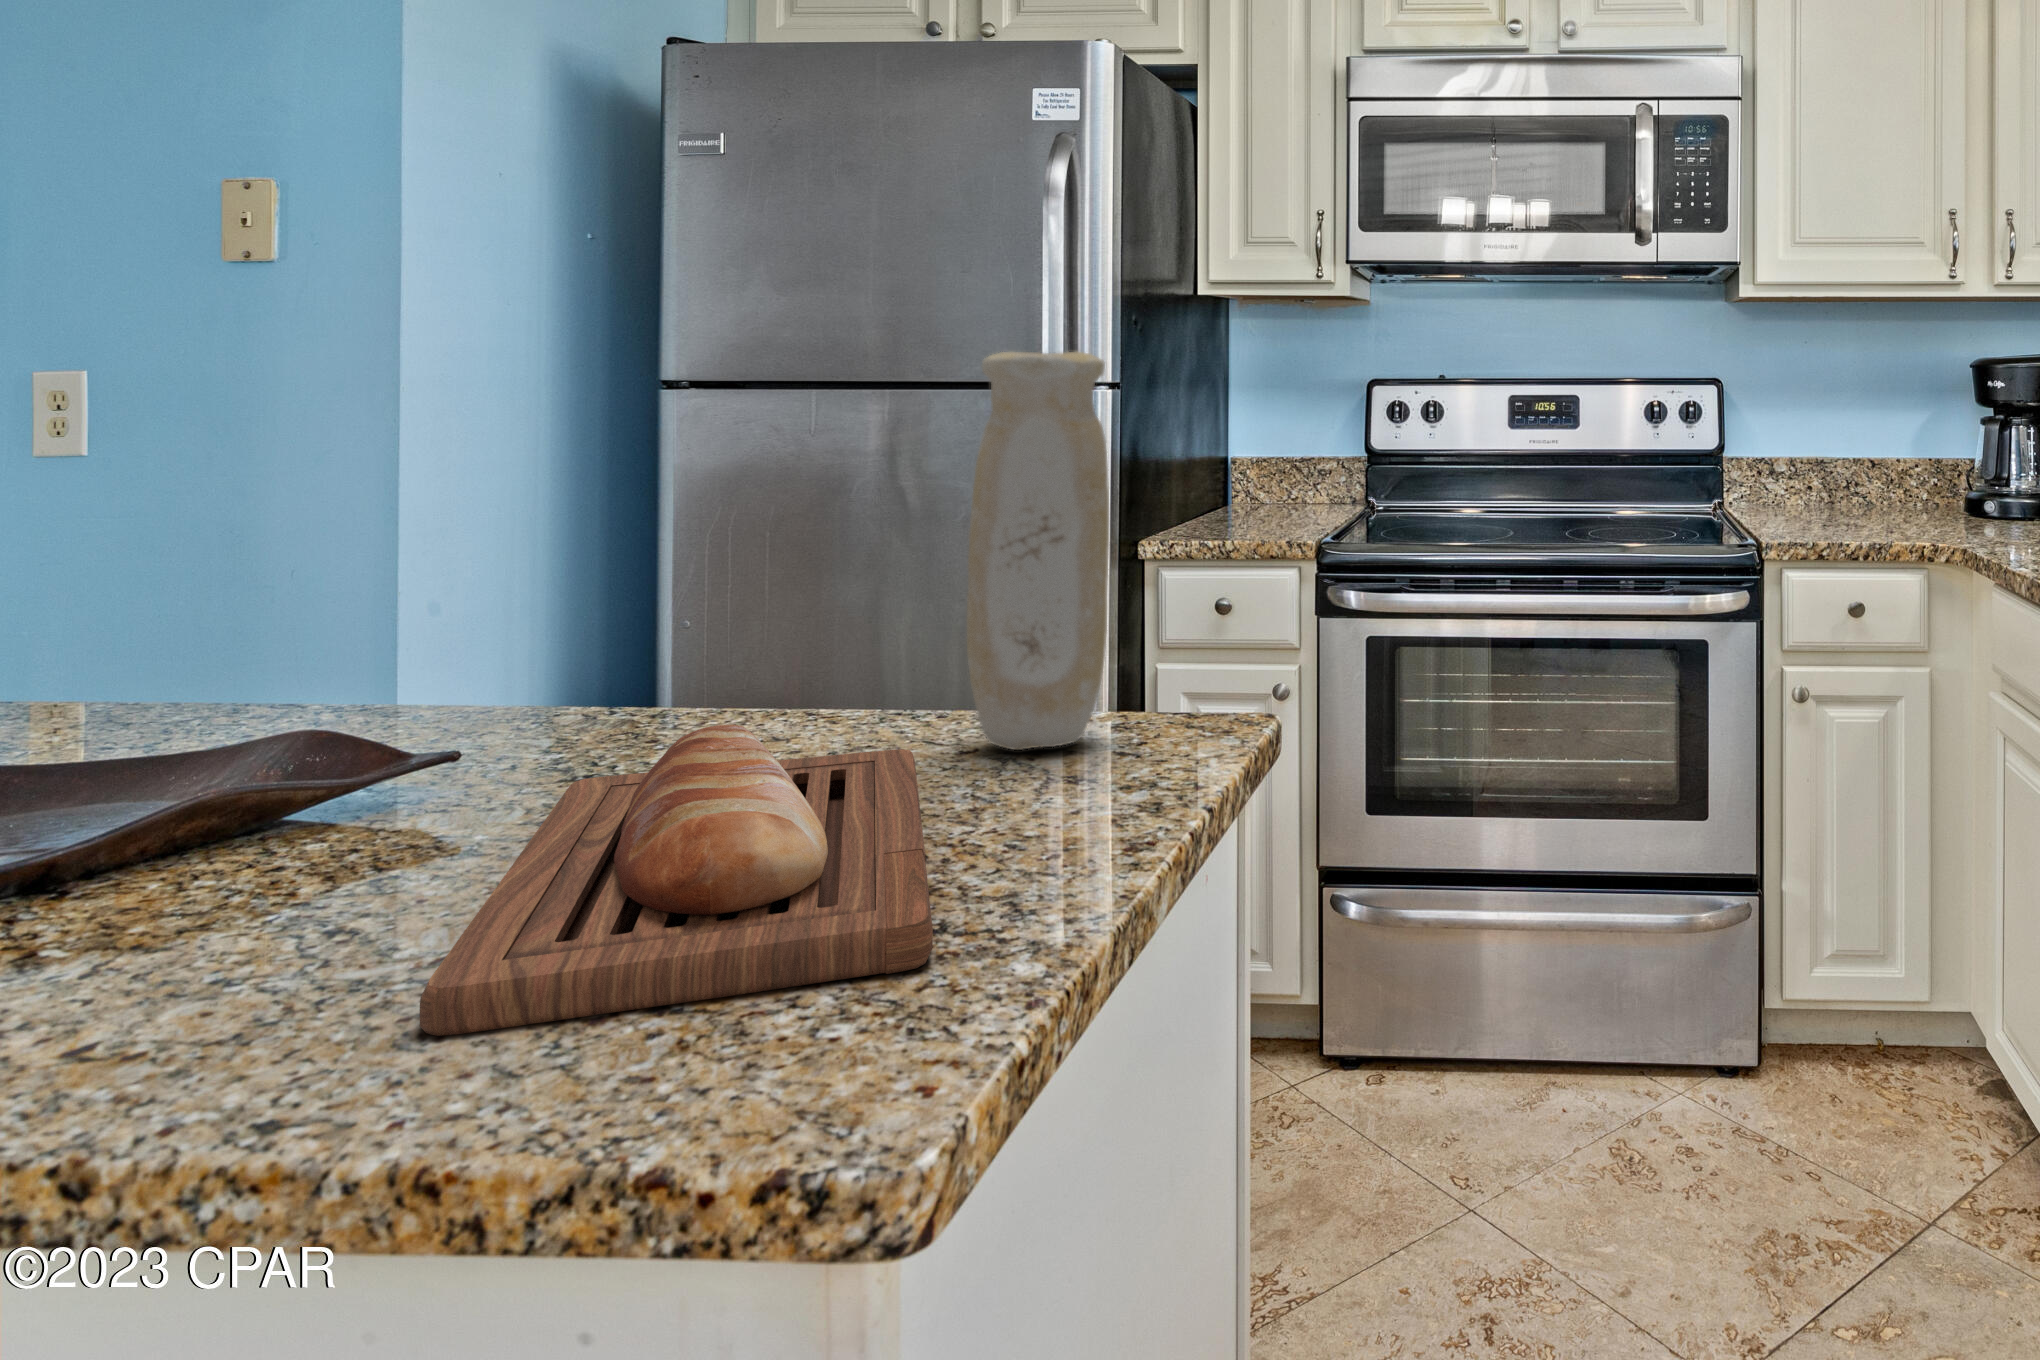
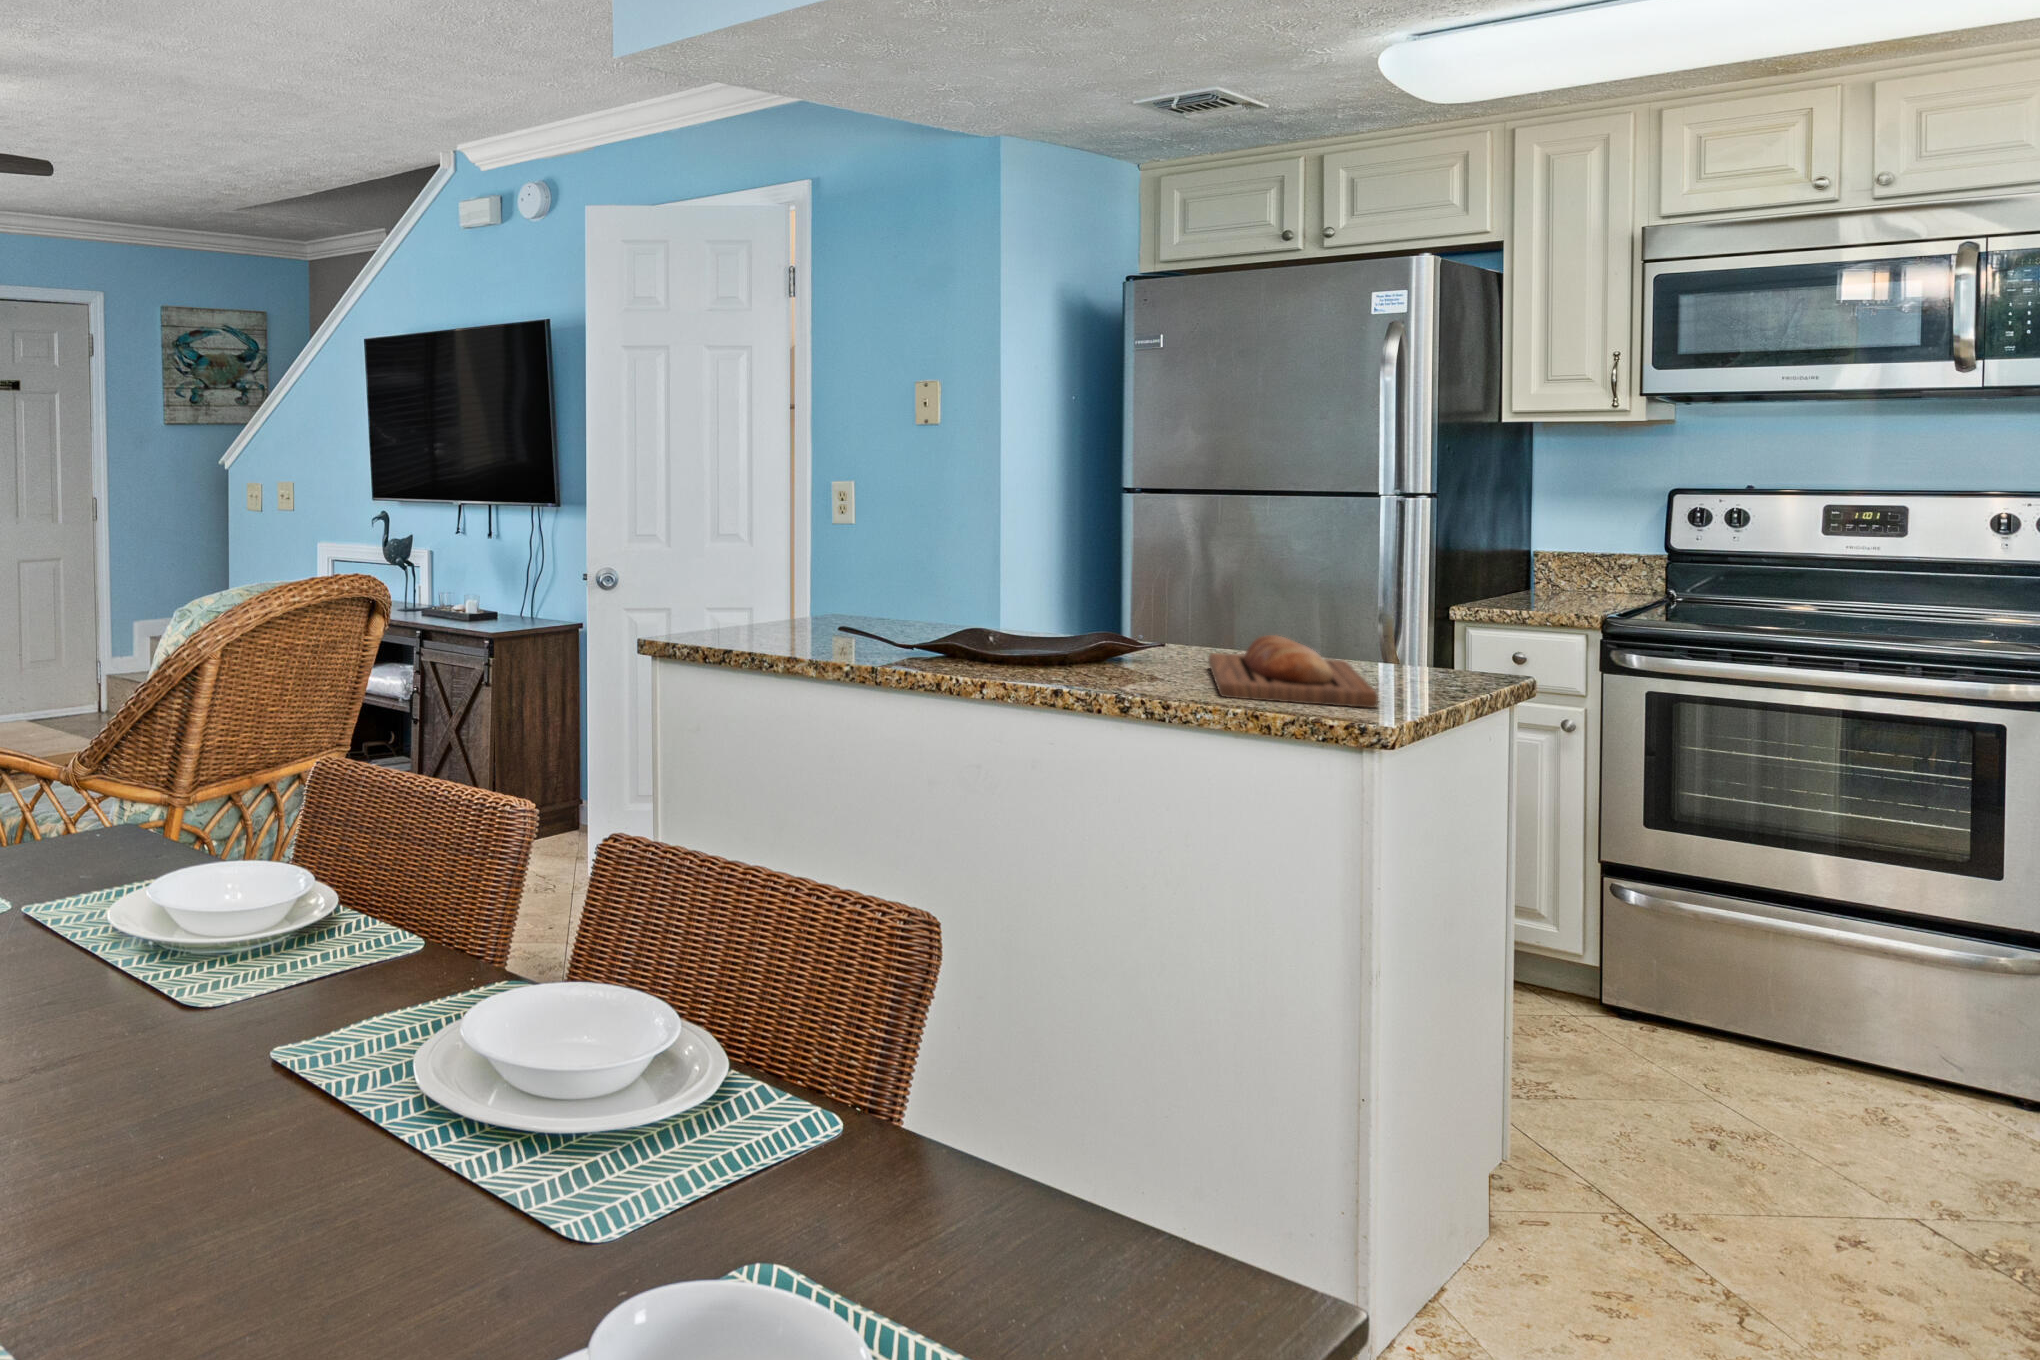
vase: present [967,352,1109,750] -> none [1366,488,1439,674]

